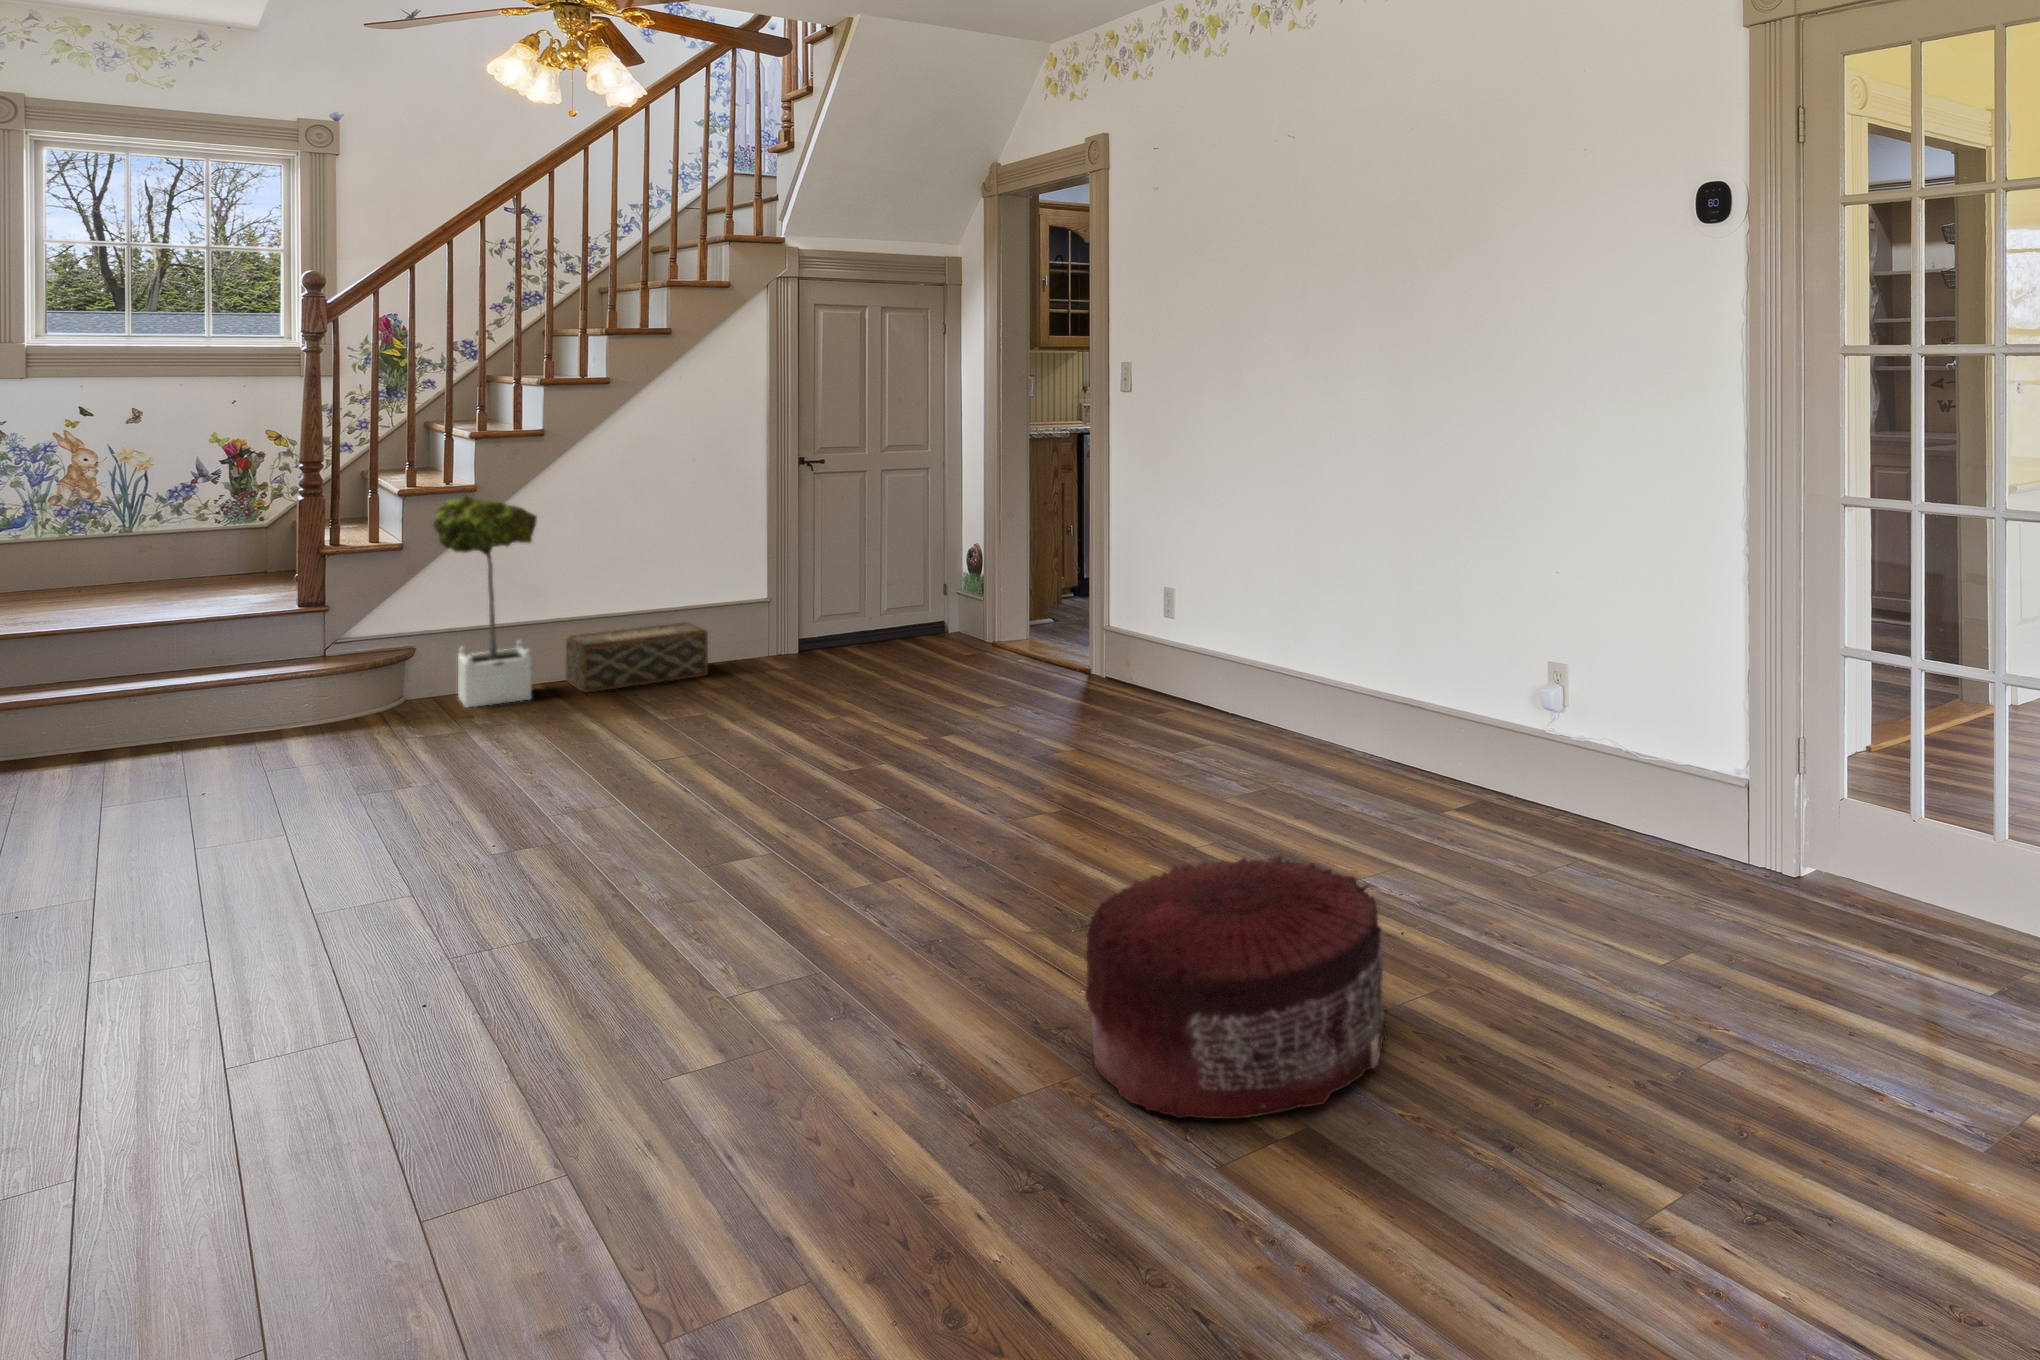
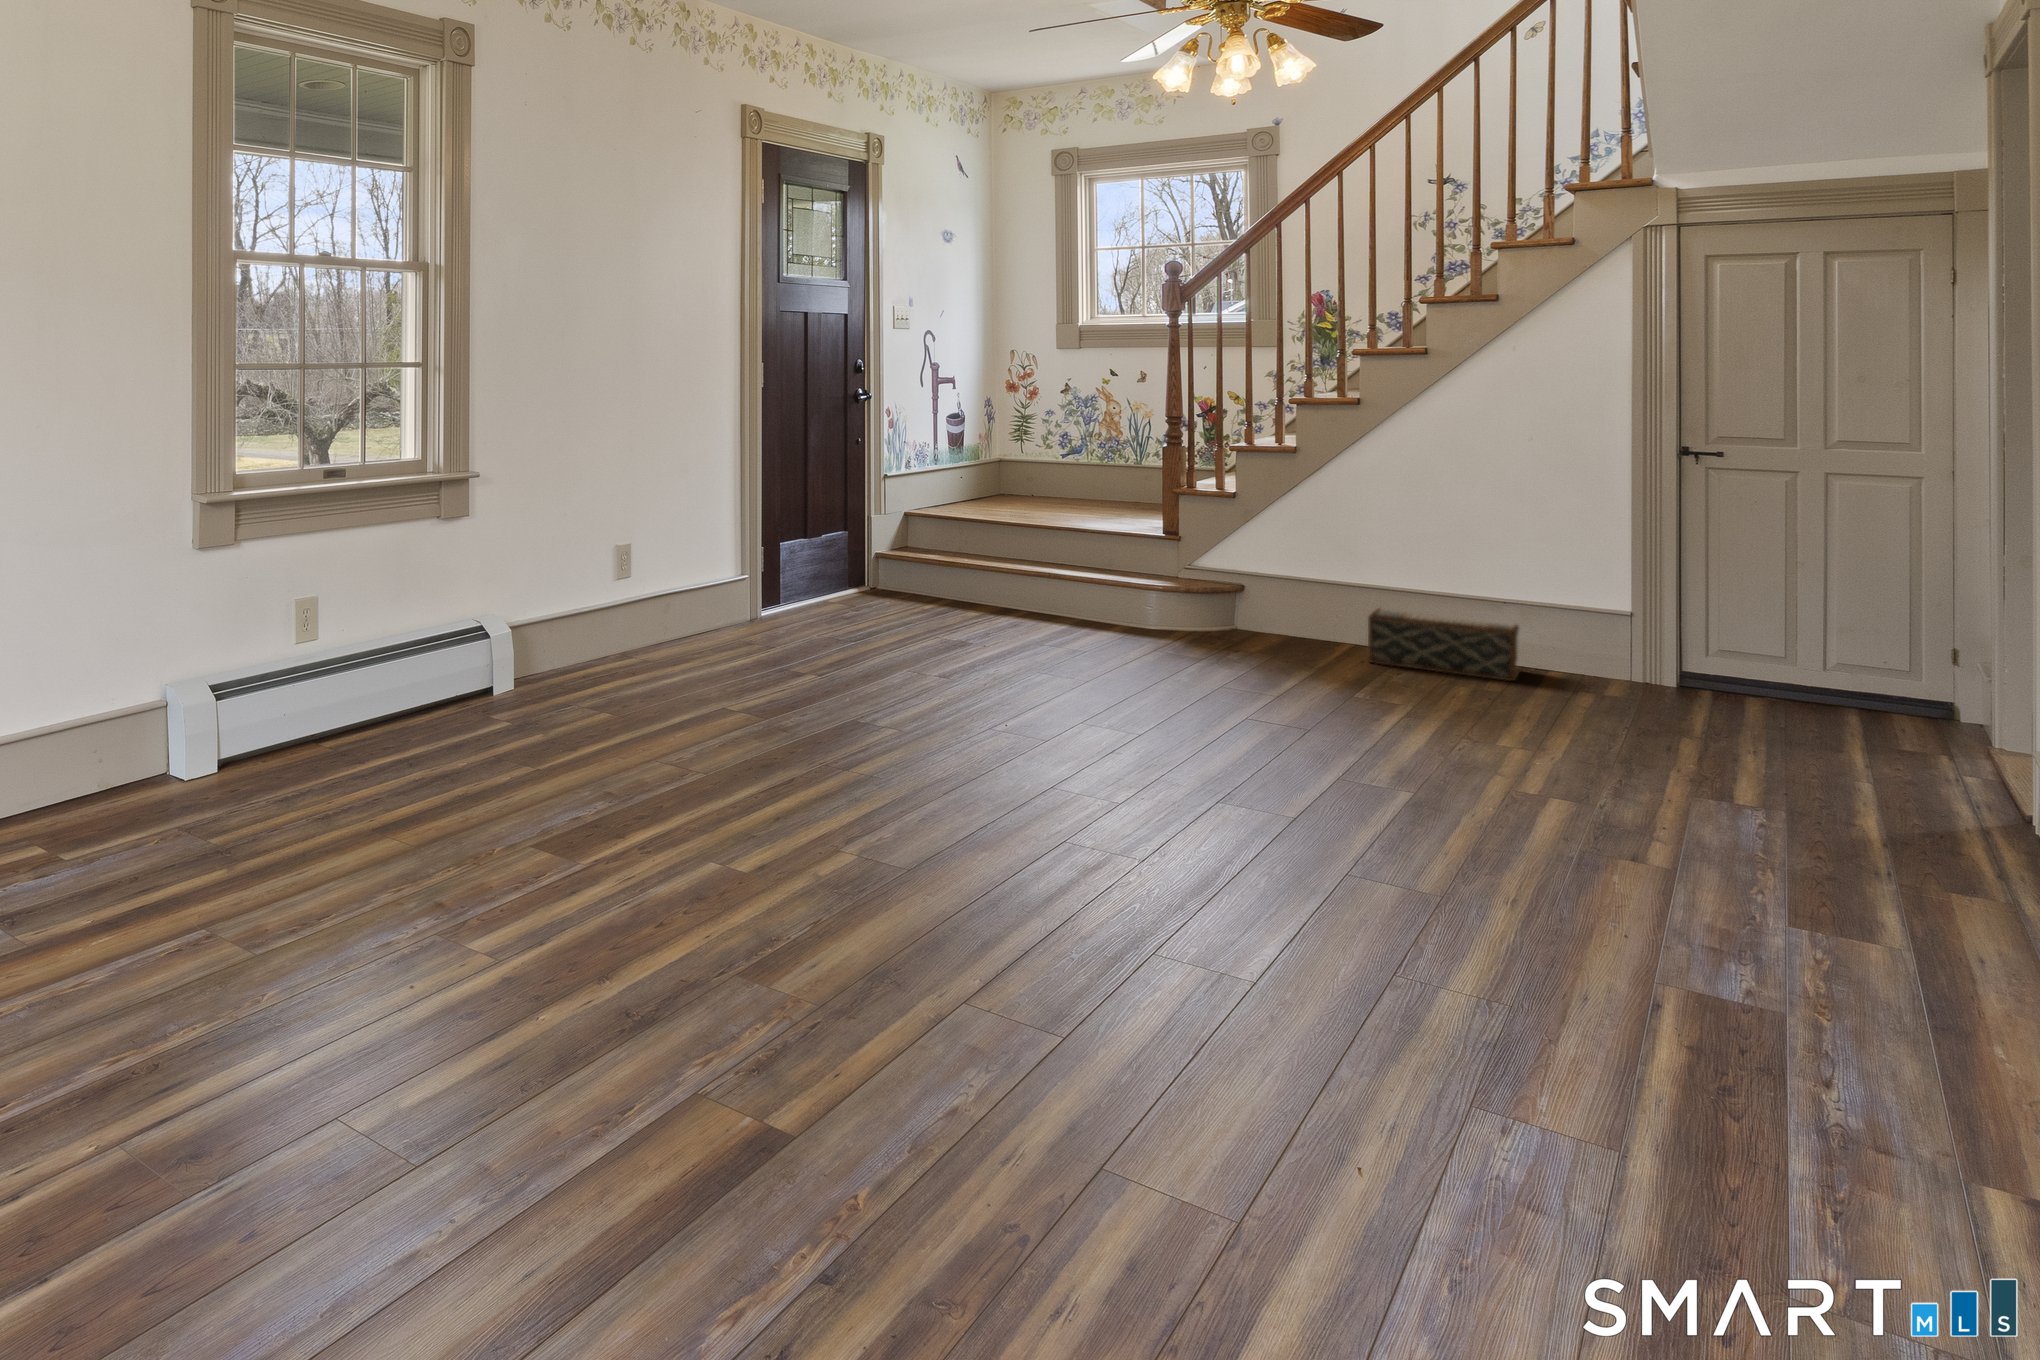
potted tree: present [433,495,537,707] -> none [1239,450,1333,655]
pouf: present [1085,855,1388,1119] -> none [854,828,1203,1118]

